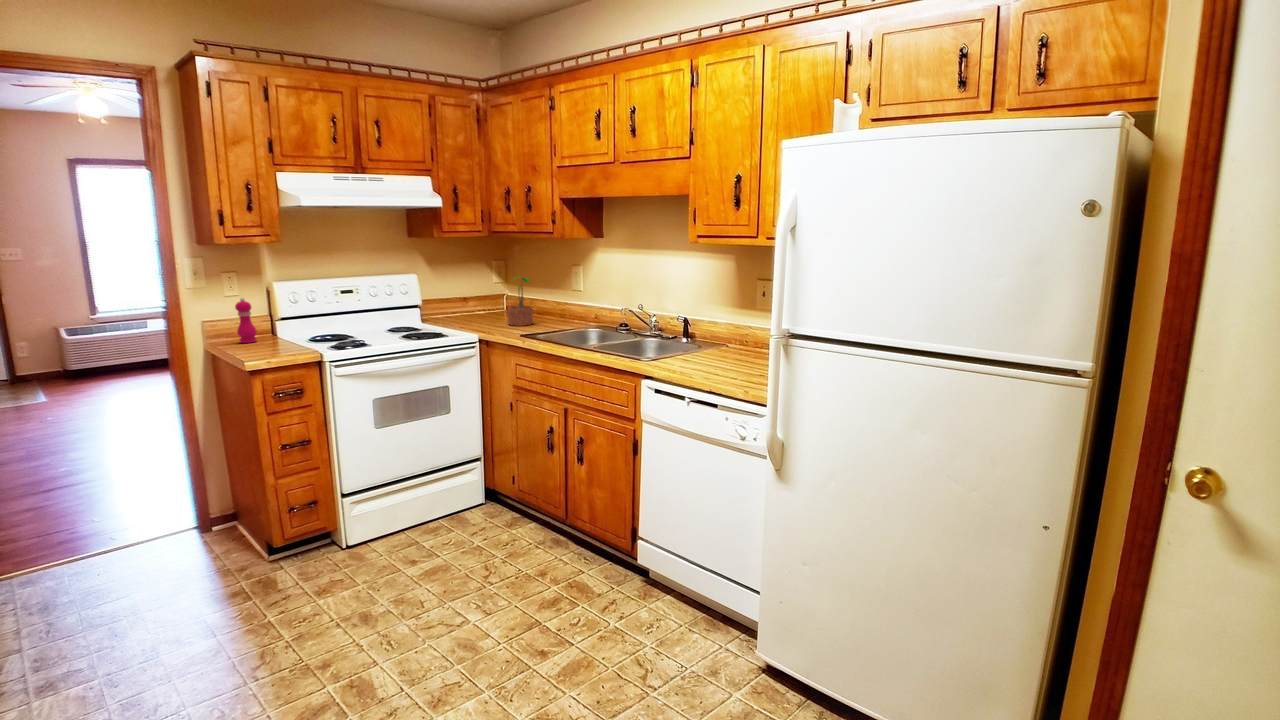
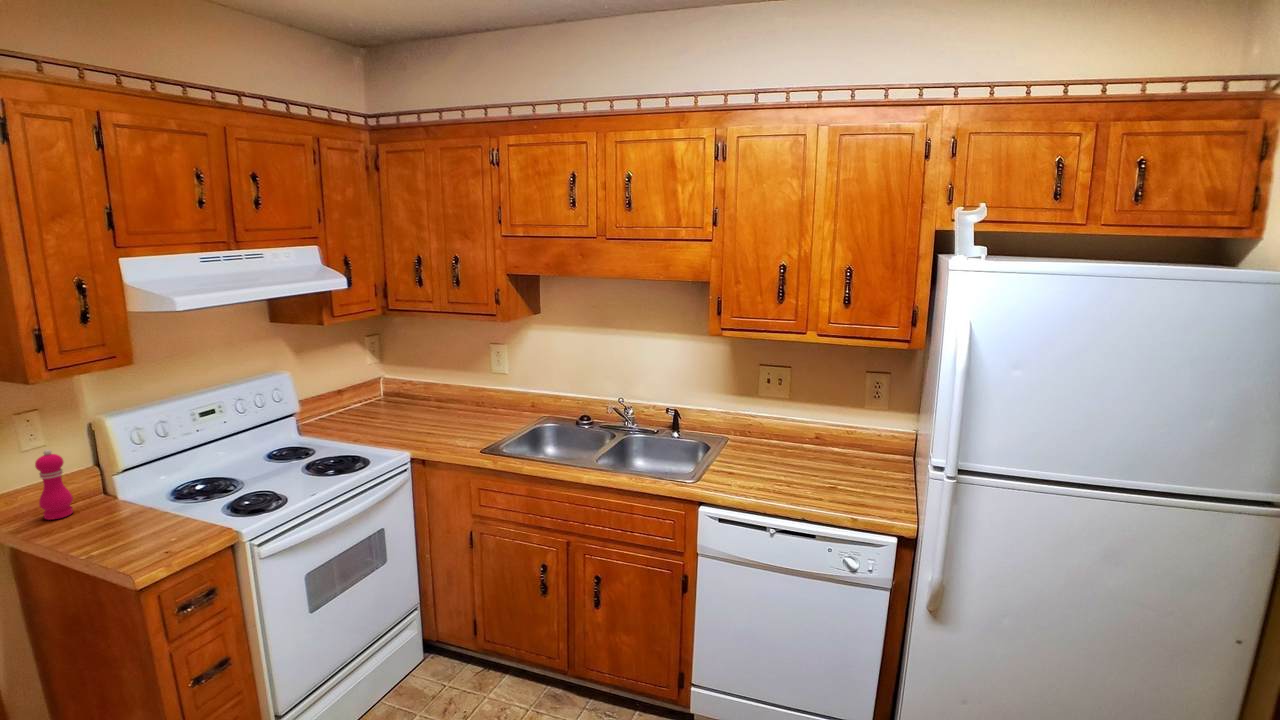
potted plant: present [508,277,533,326] -> none [426,366,461,429]

